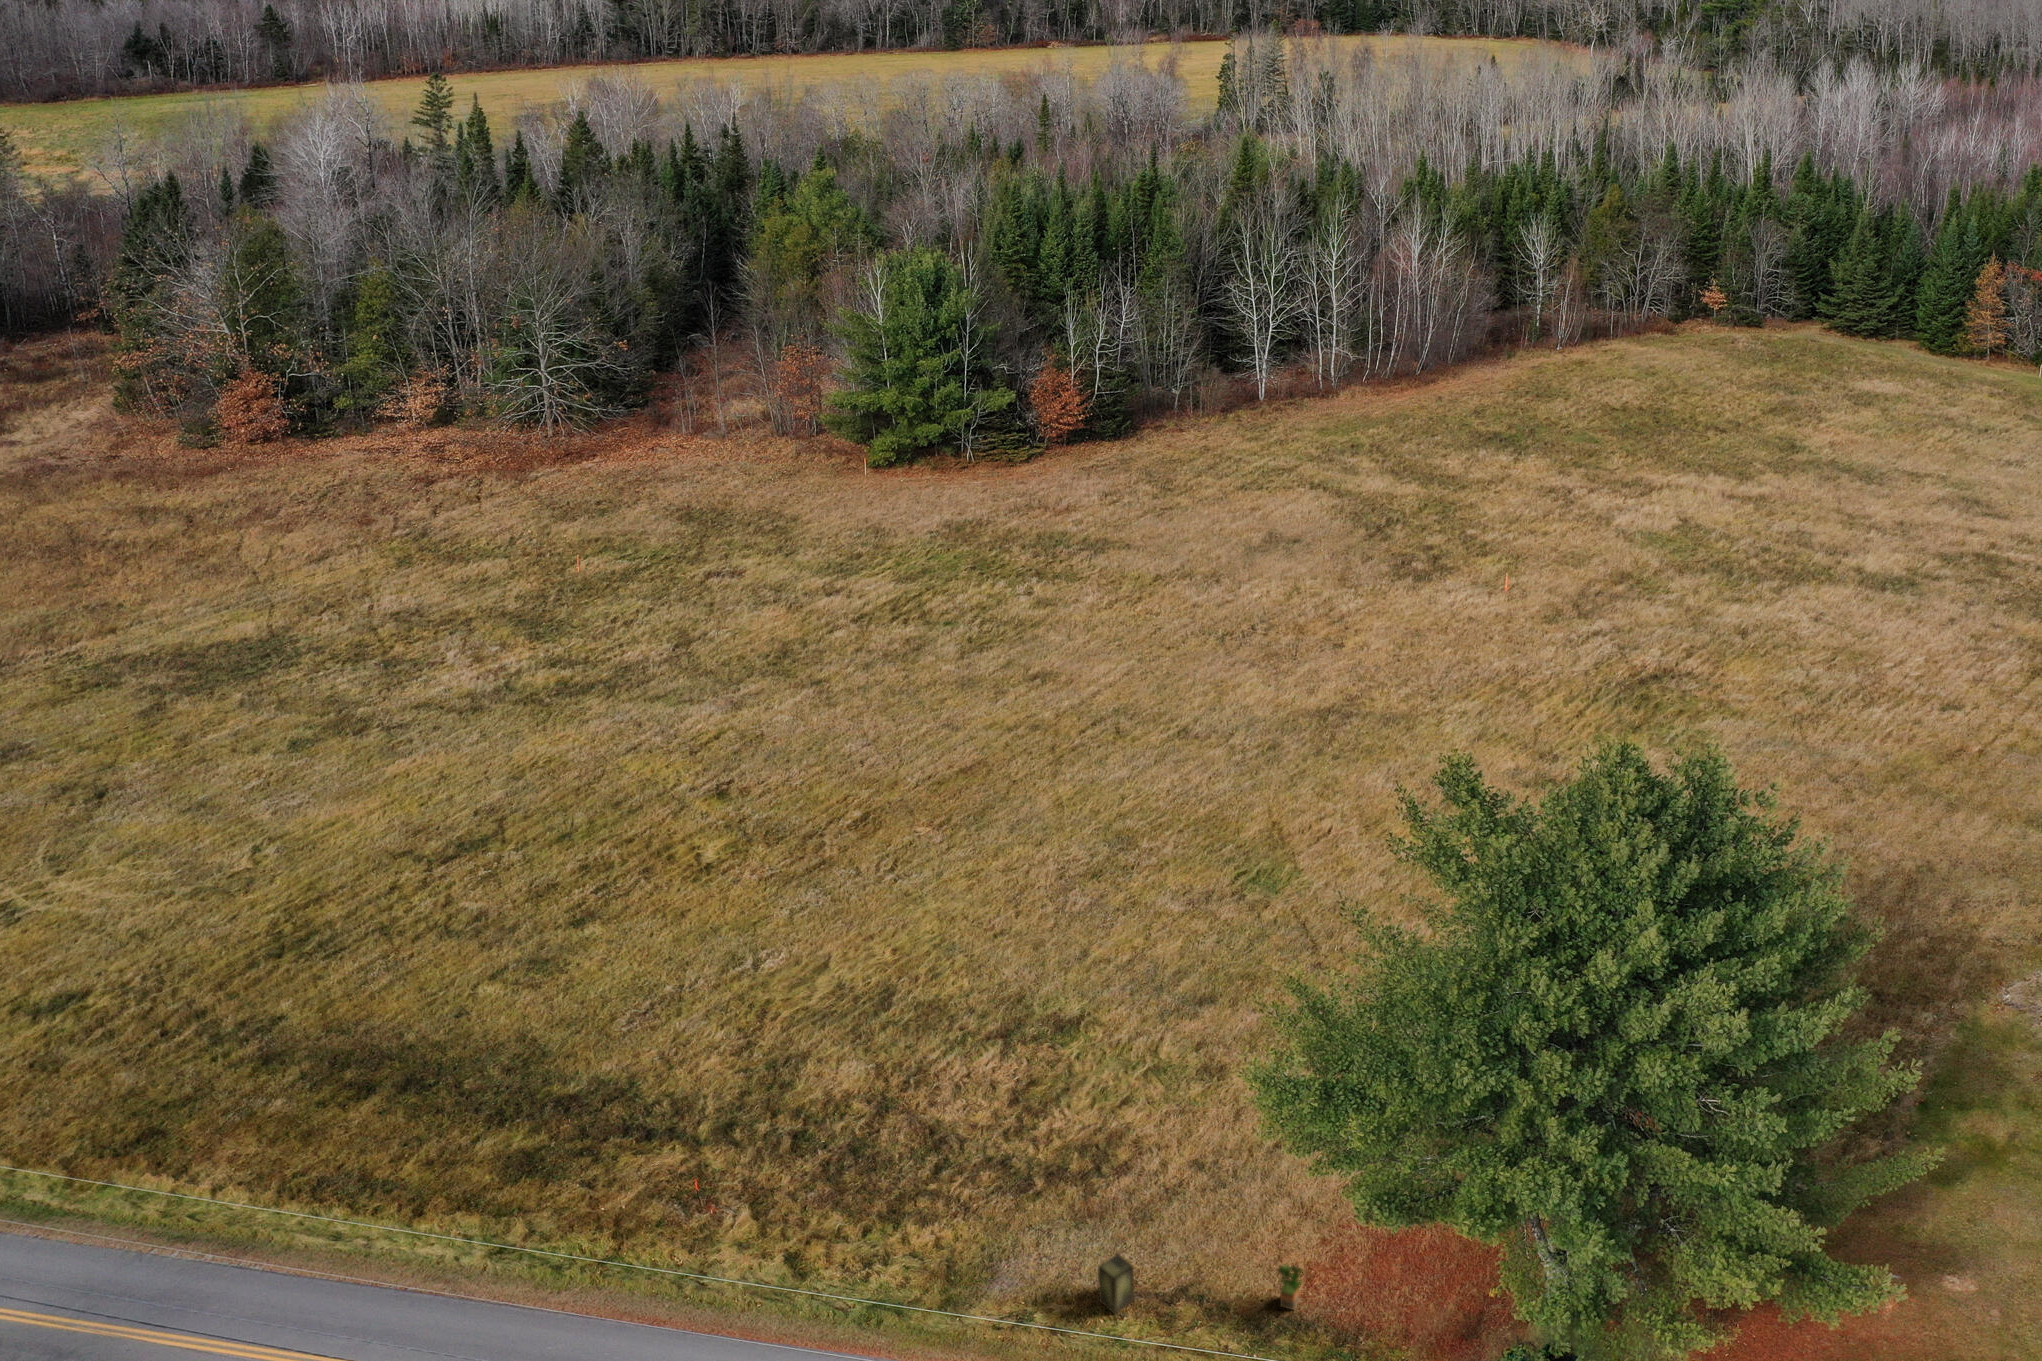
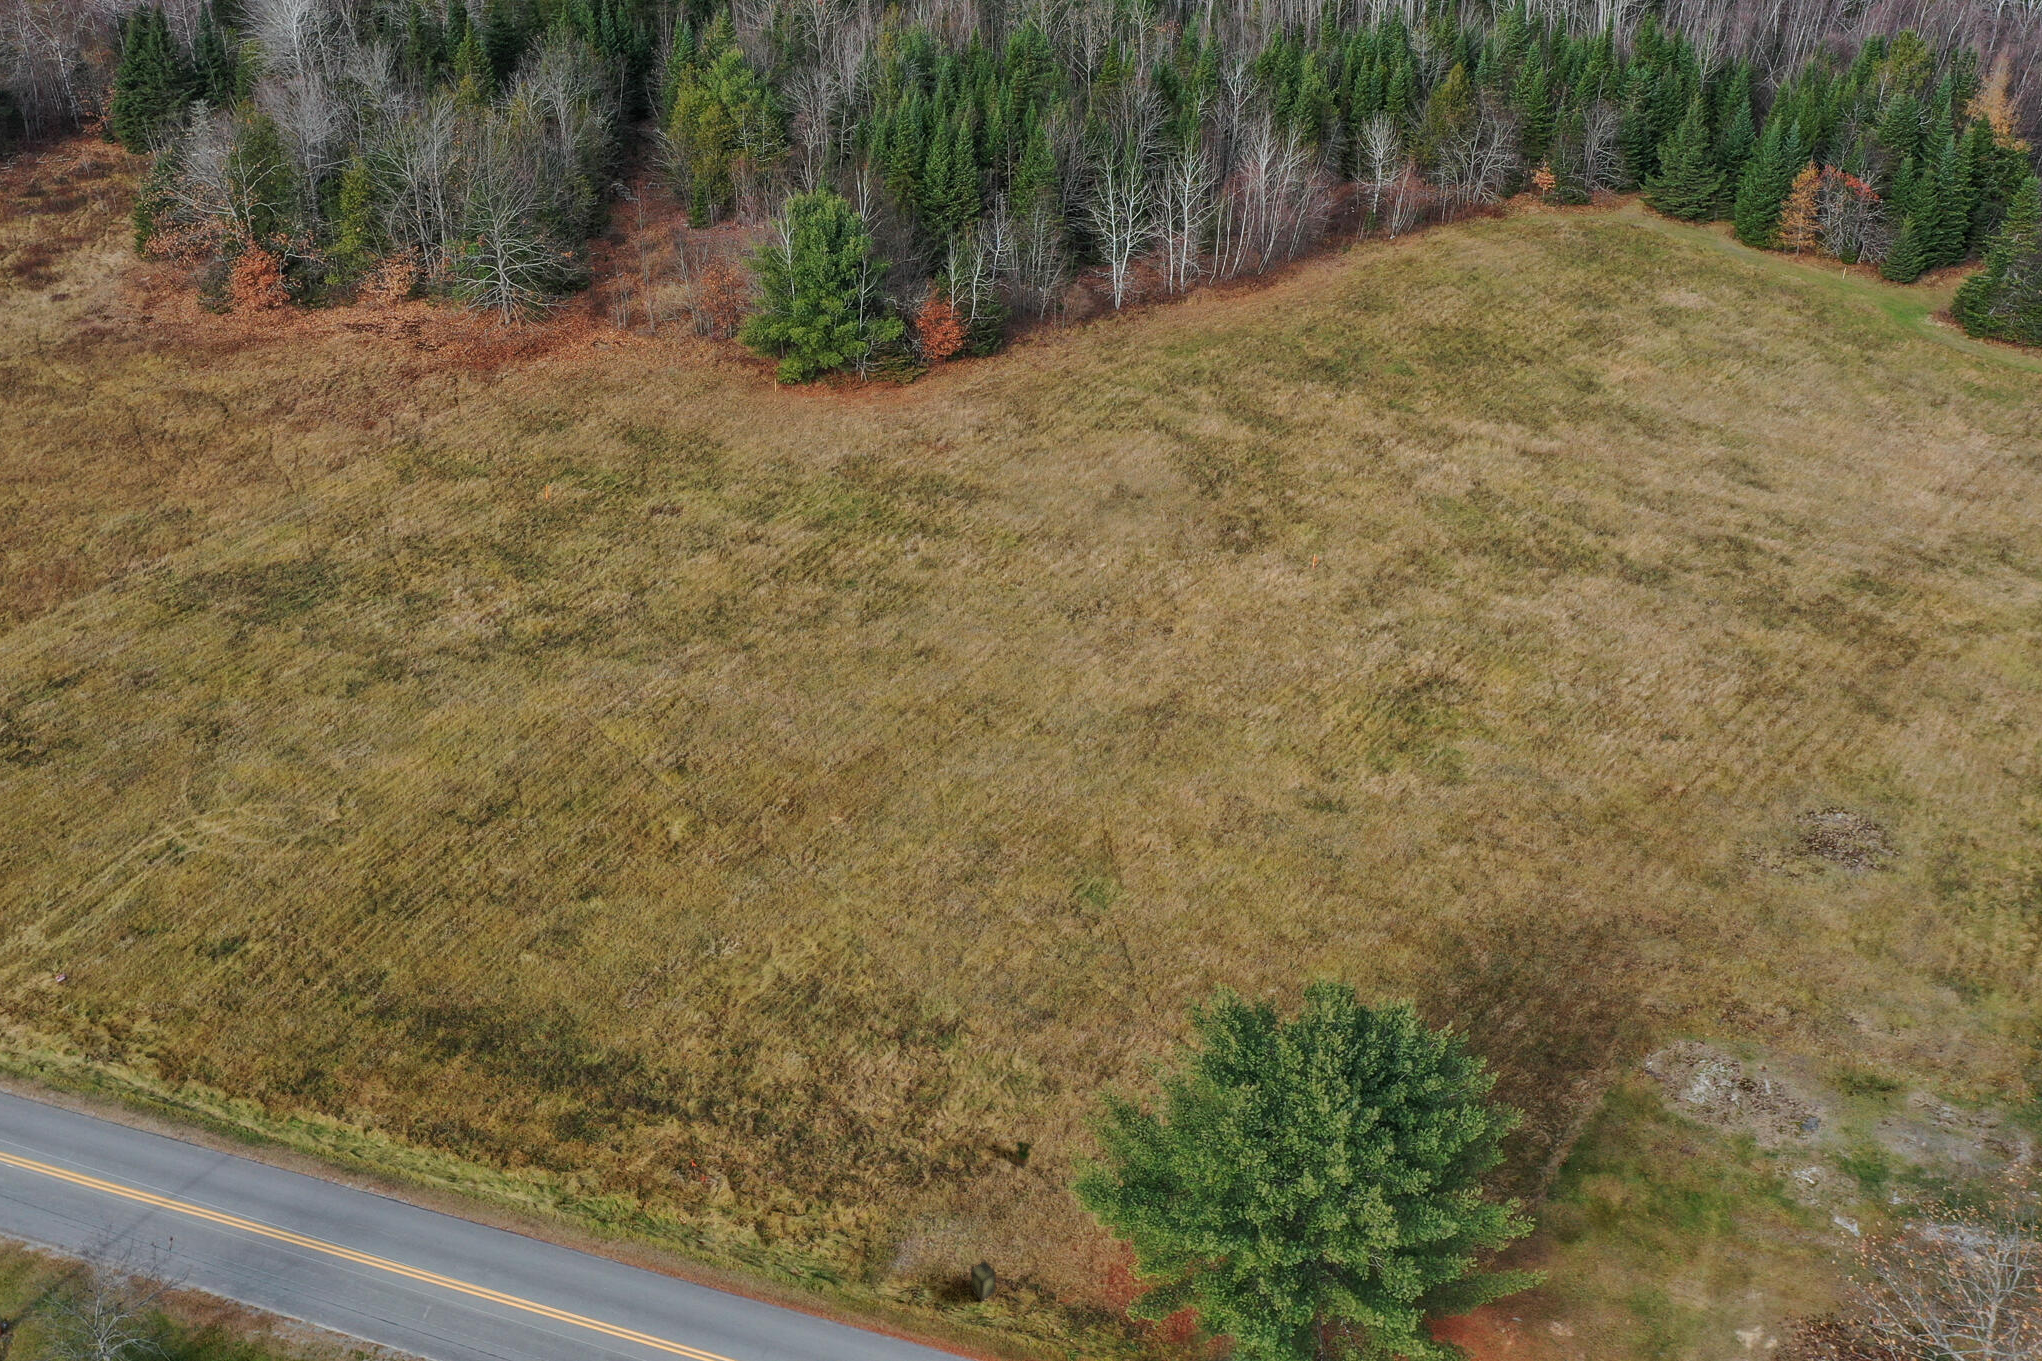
potted tree: present [1279,1265,1303,1310] -> present [1016,1142,1031,1168]

